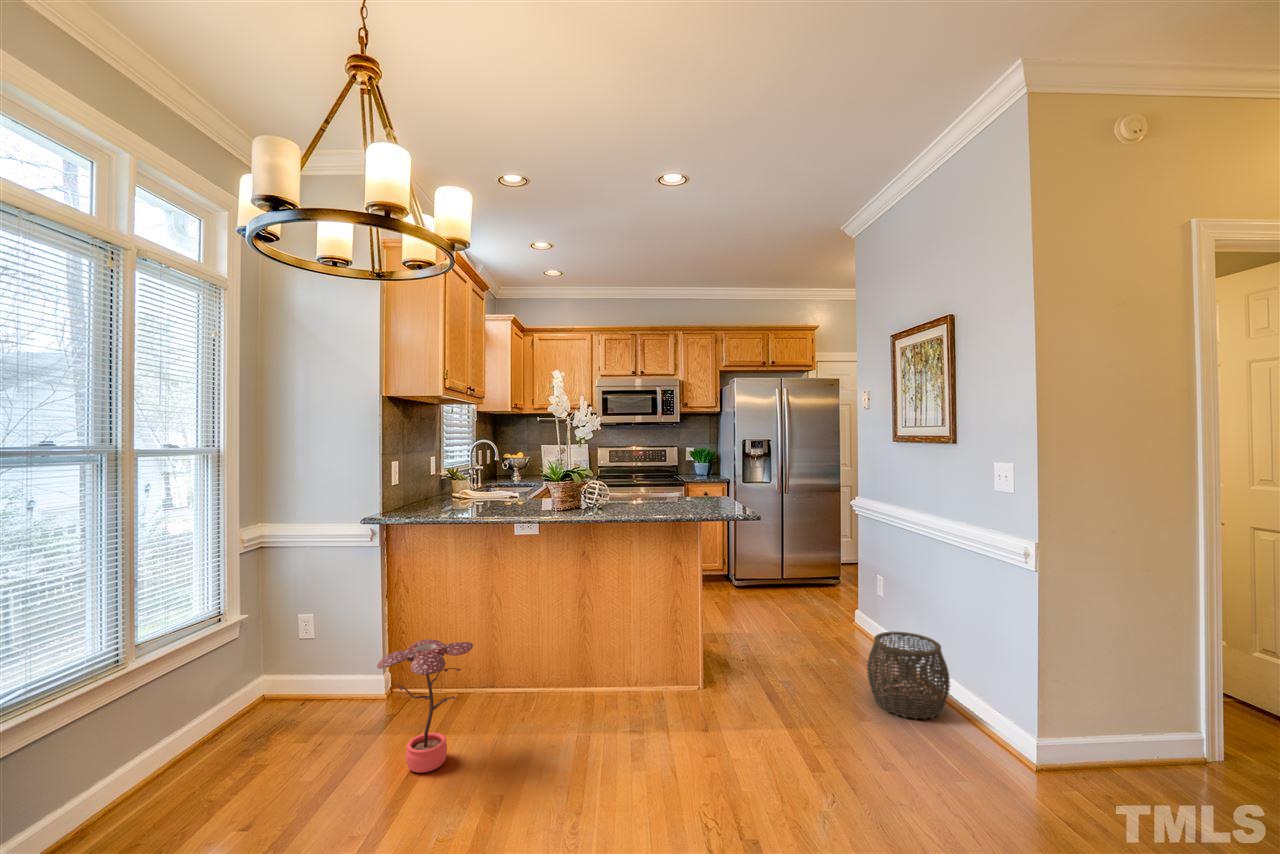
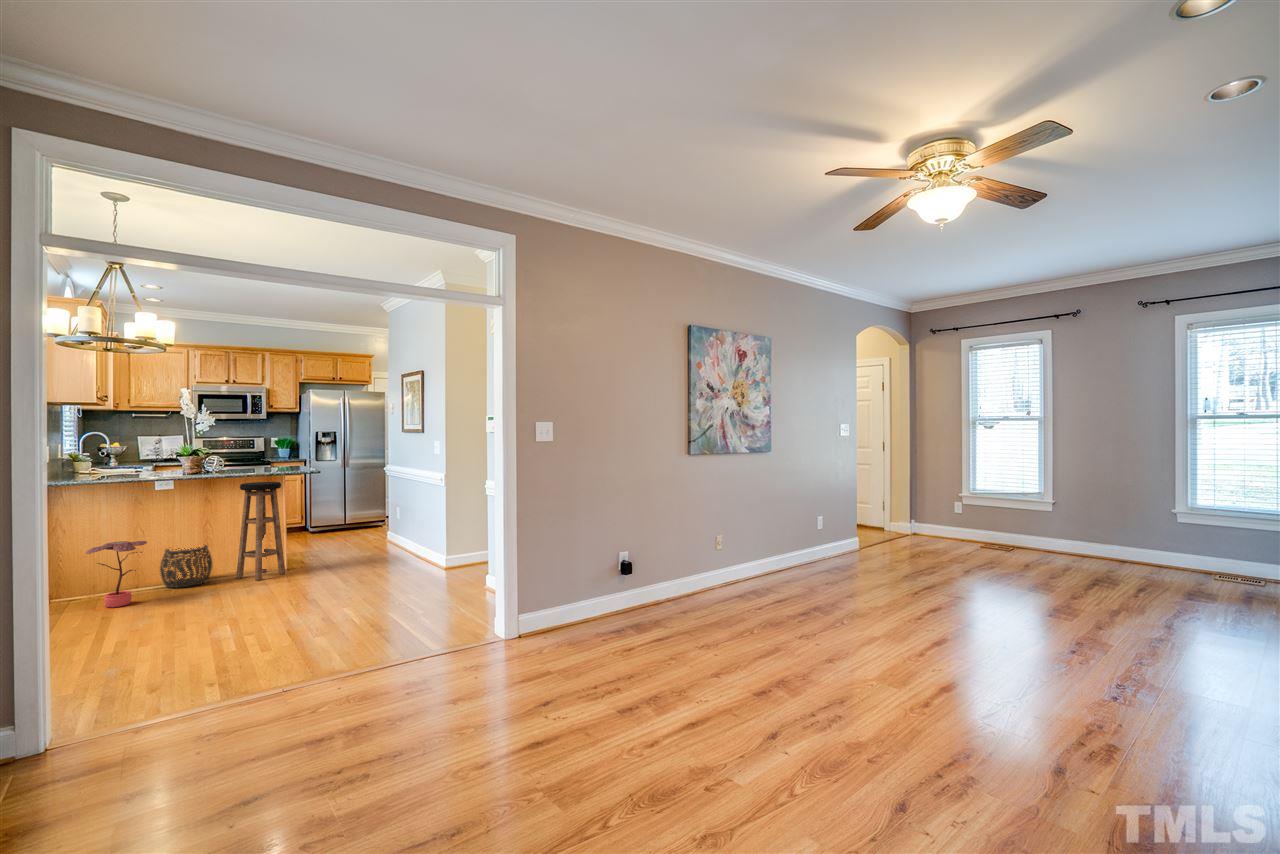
bar stool: none [619,533,698,736] -> present [236,482,285,581]
woven basket: present [867,632,950,719] -> present [160,545,212,588]

